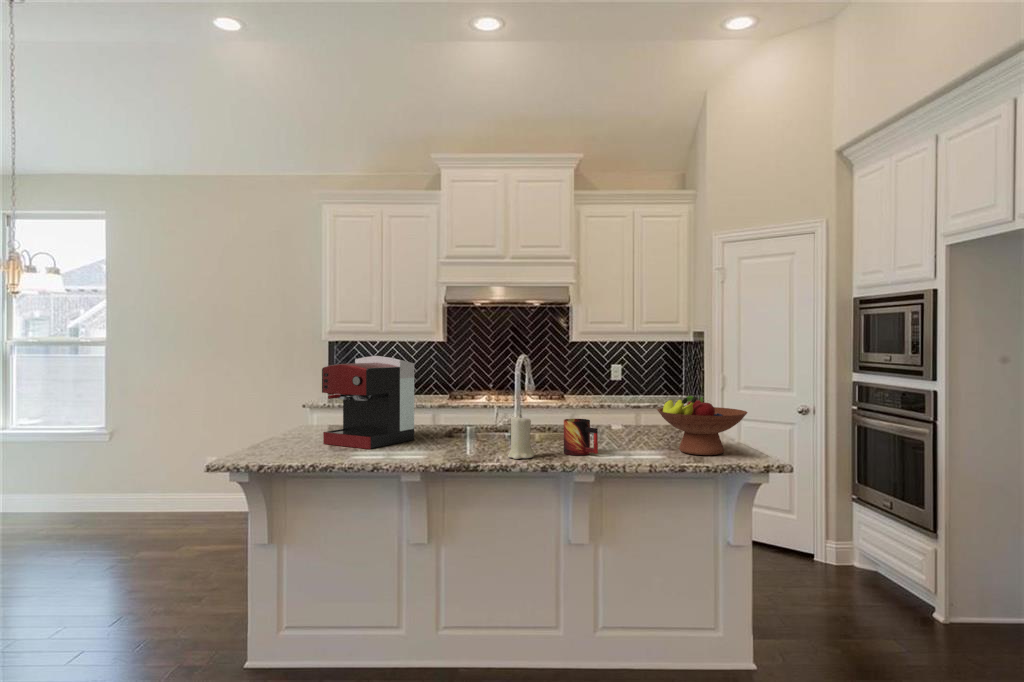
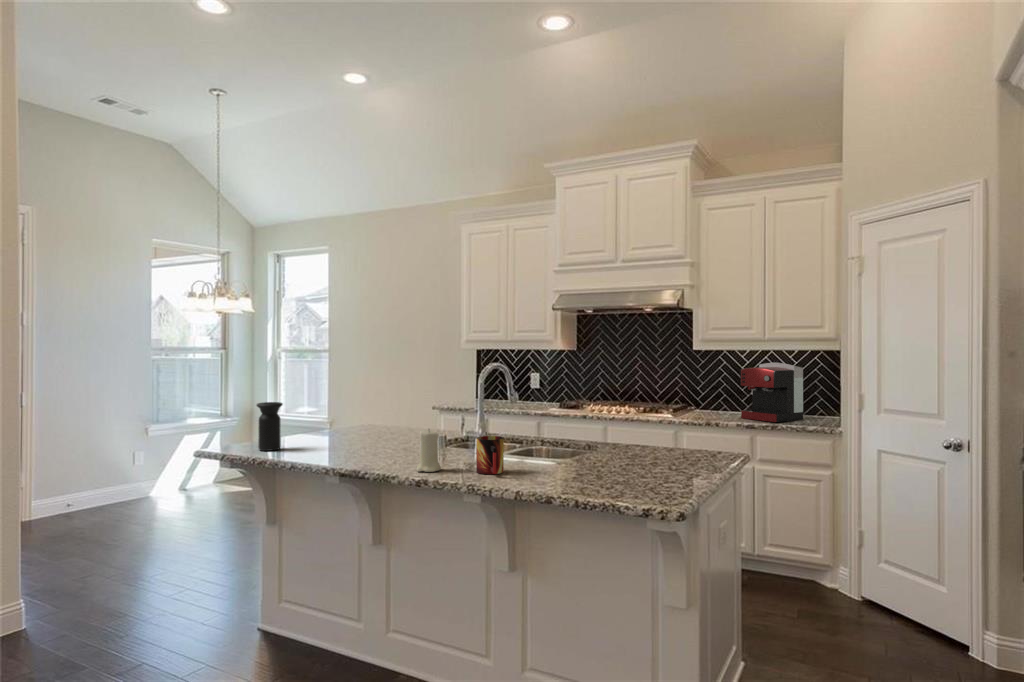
coffee maker: present [322,356,414,449] -> present [740,363,803,422]
fruit bowl: present [657,396,747,455] -> none [567,419,667,489]
vase: none [264,398,295,457] -> present [257,402,283,451]

